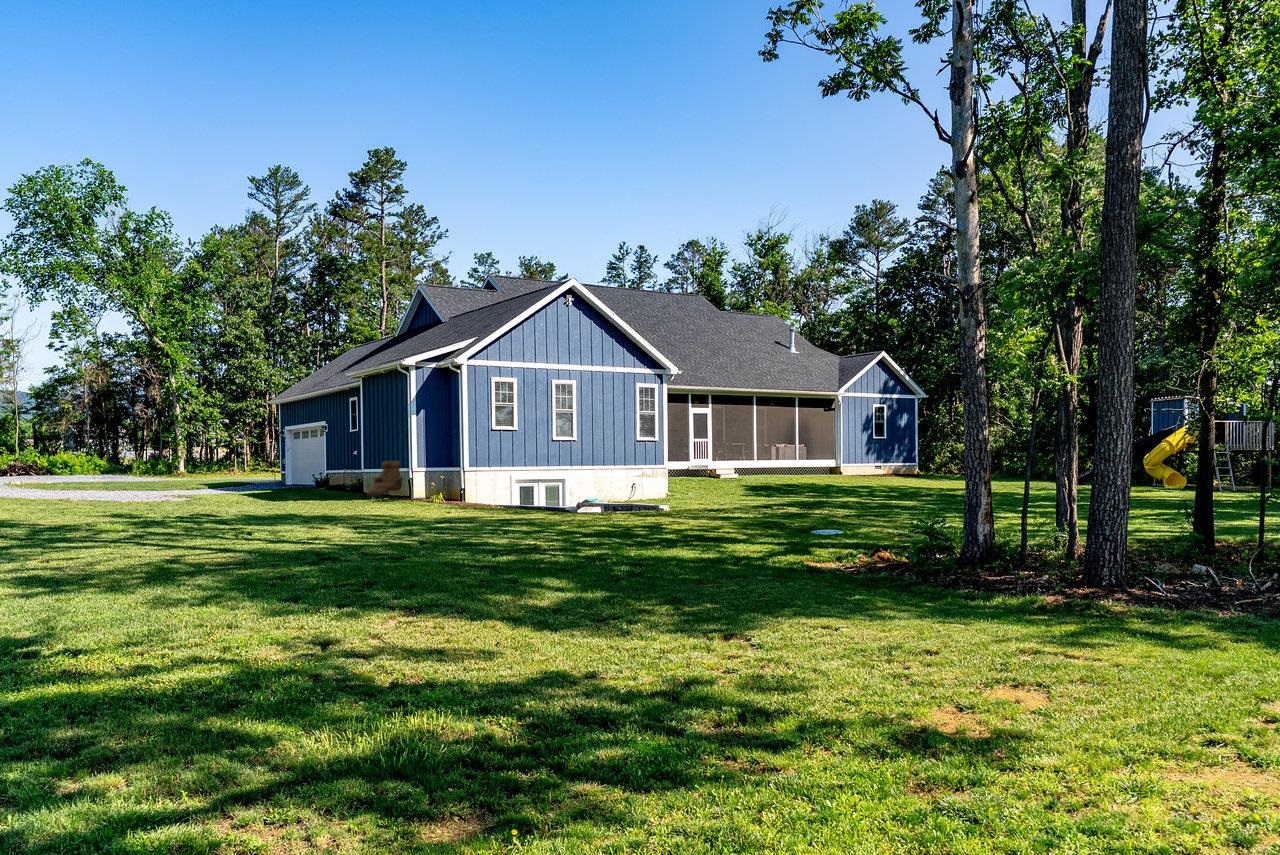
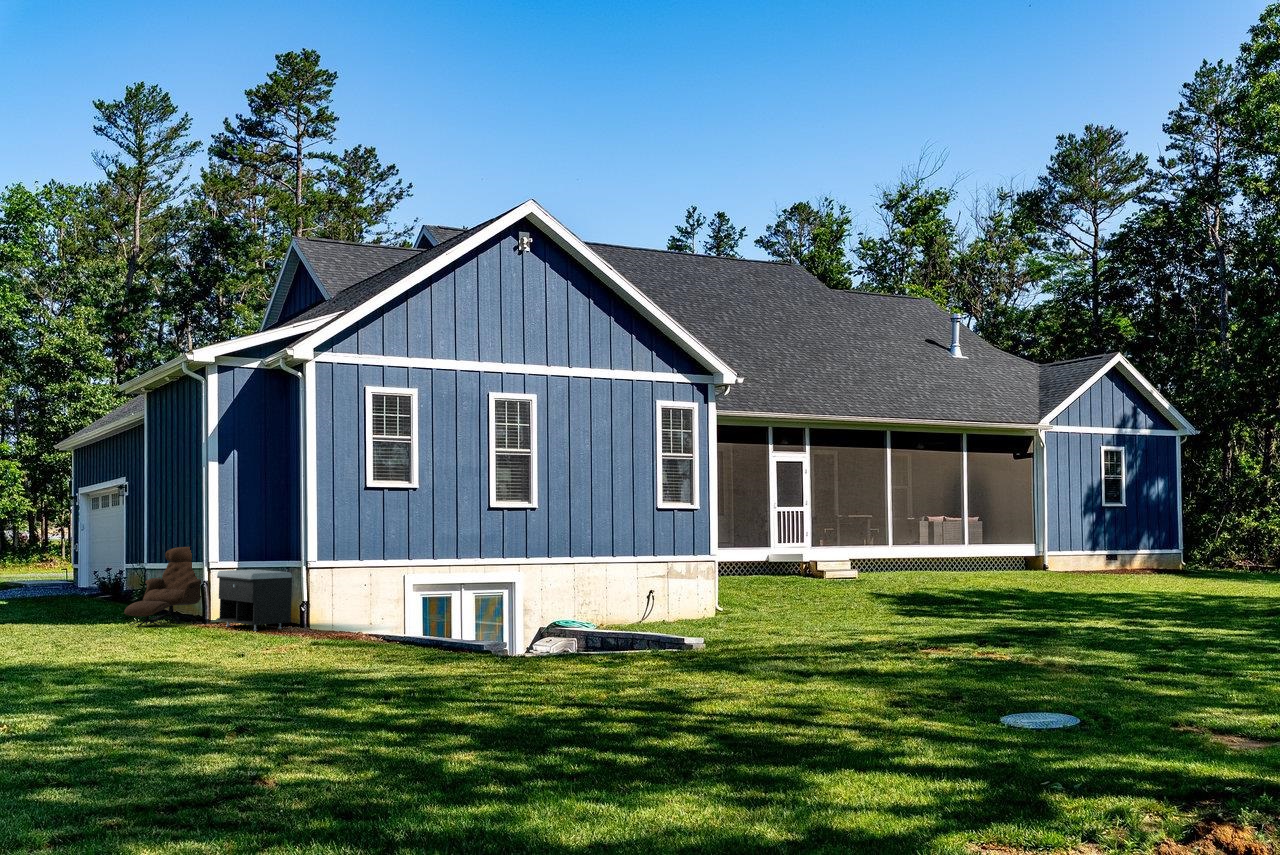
storage bench: none [415,472,455,502] -> present [217,570,292,631]

